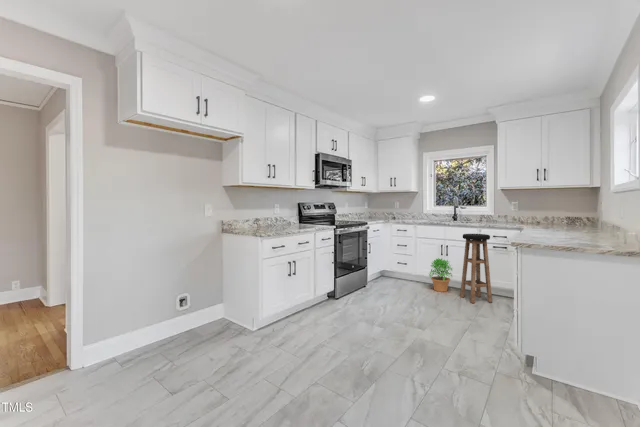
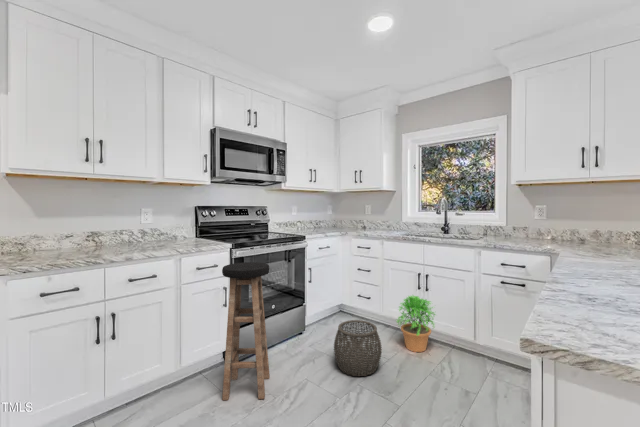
bar stool: present [460,234,492,303] -> present [222,262,270,400]
woven basket: none [396,272,426,301] -> present [334,320,382,376]

